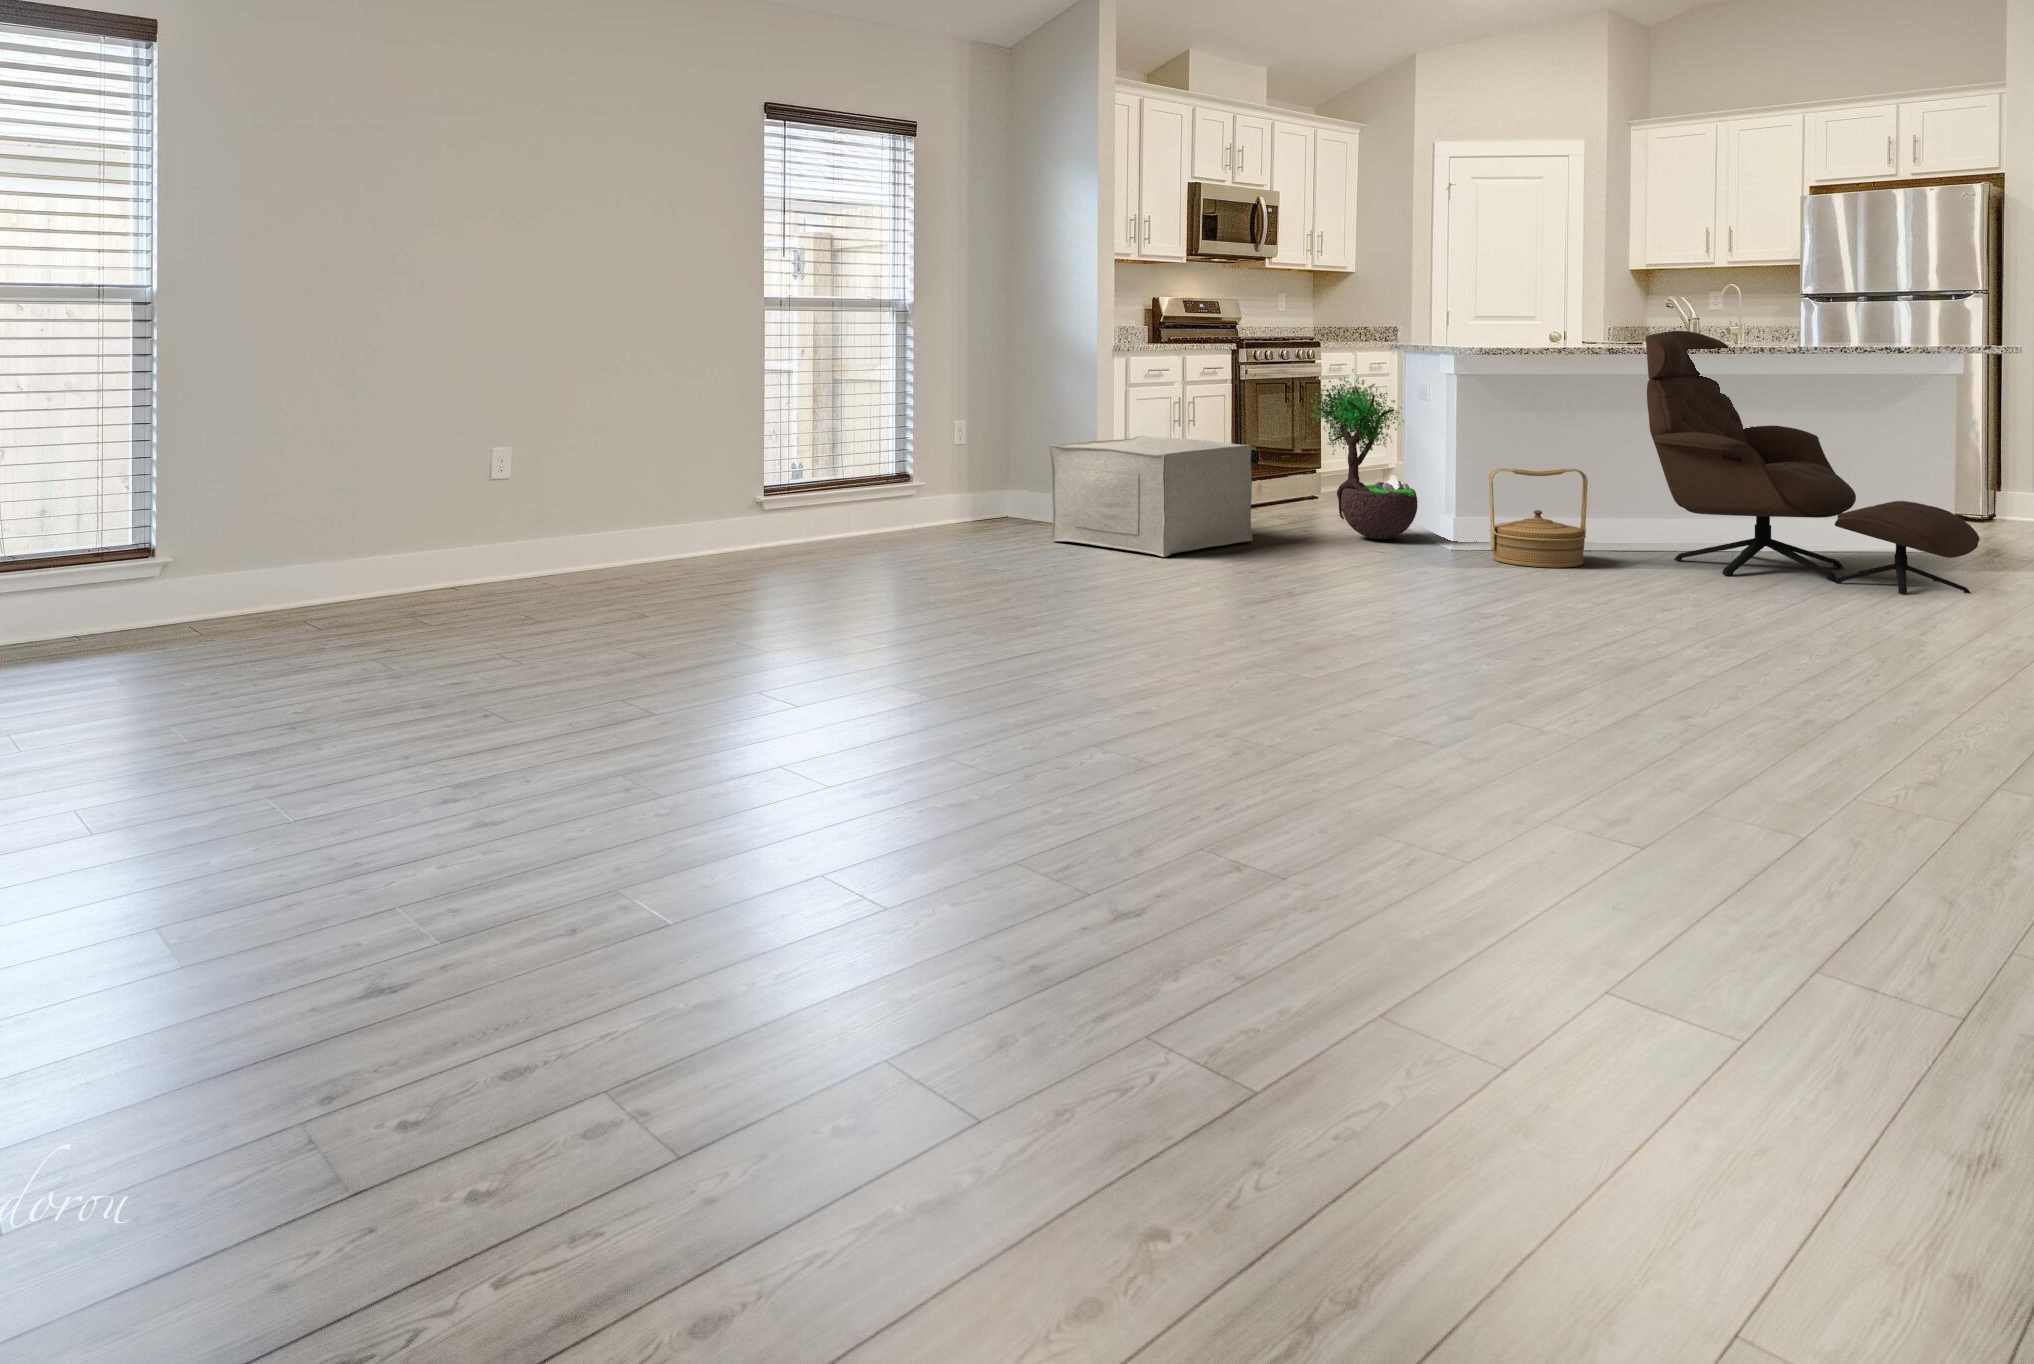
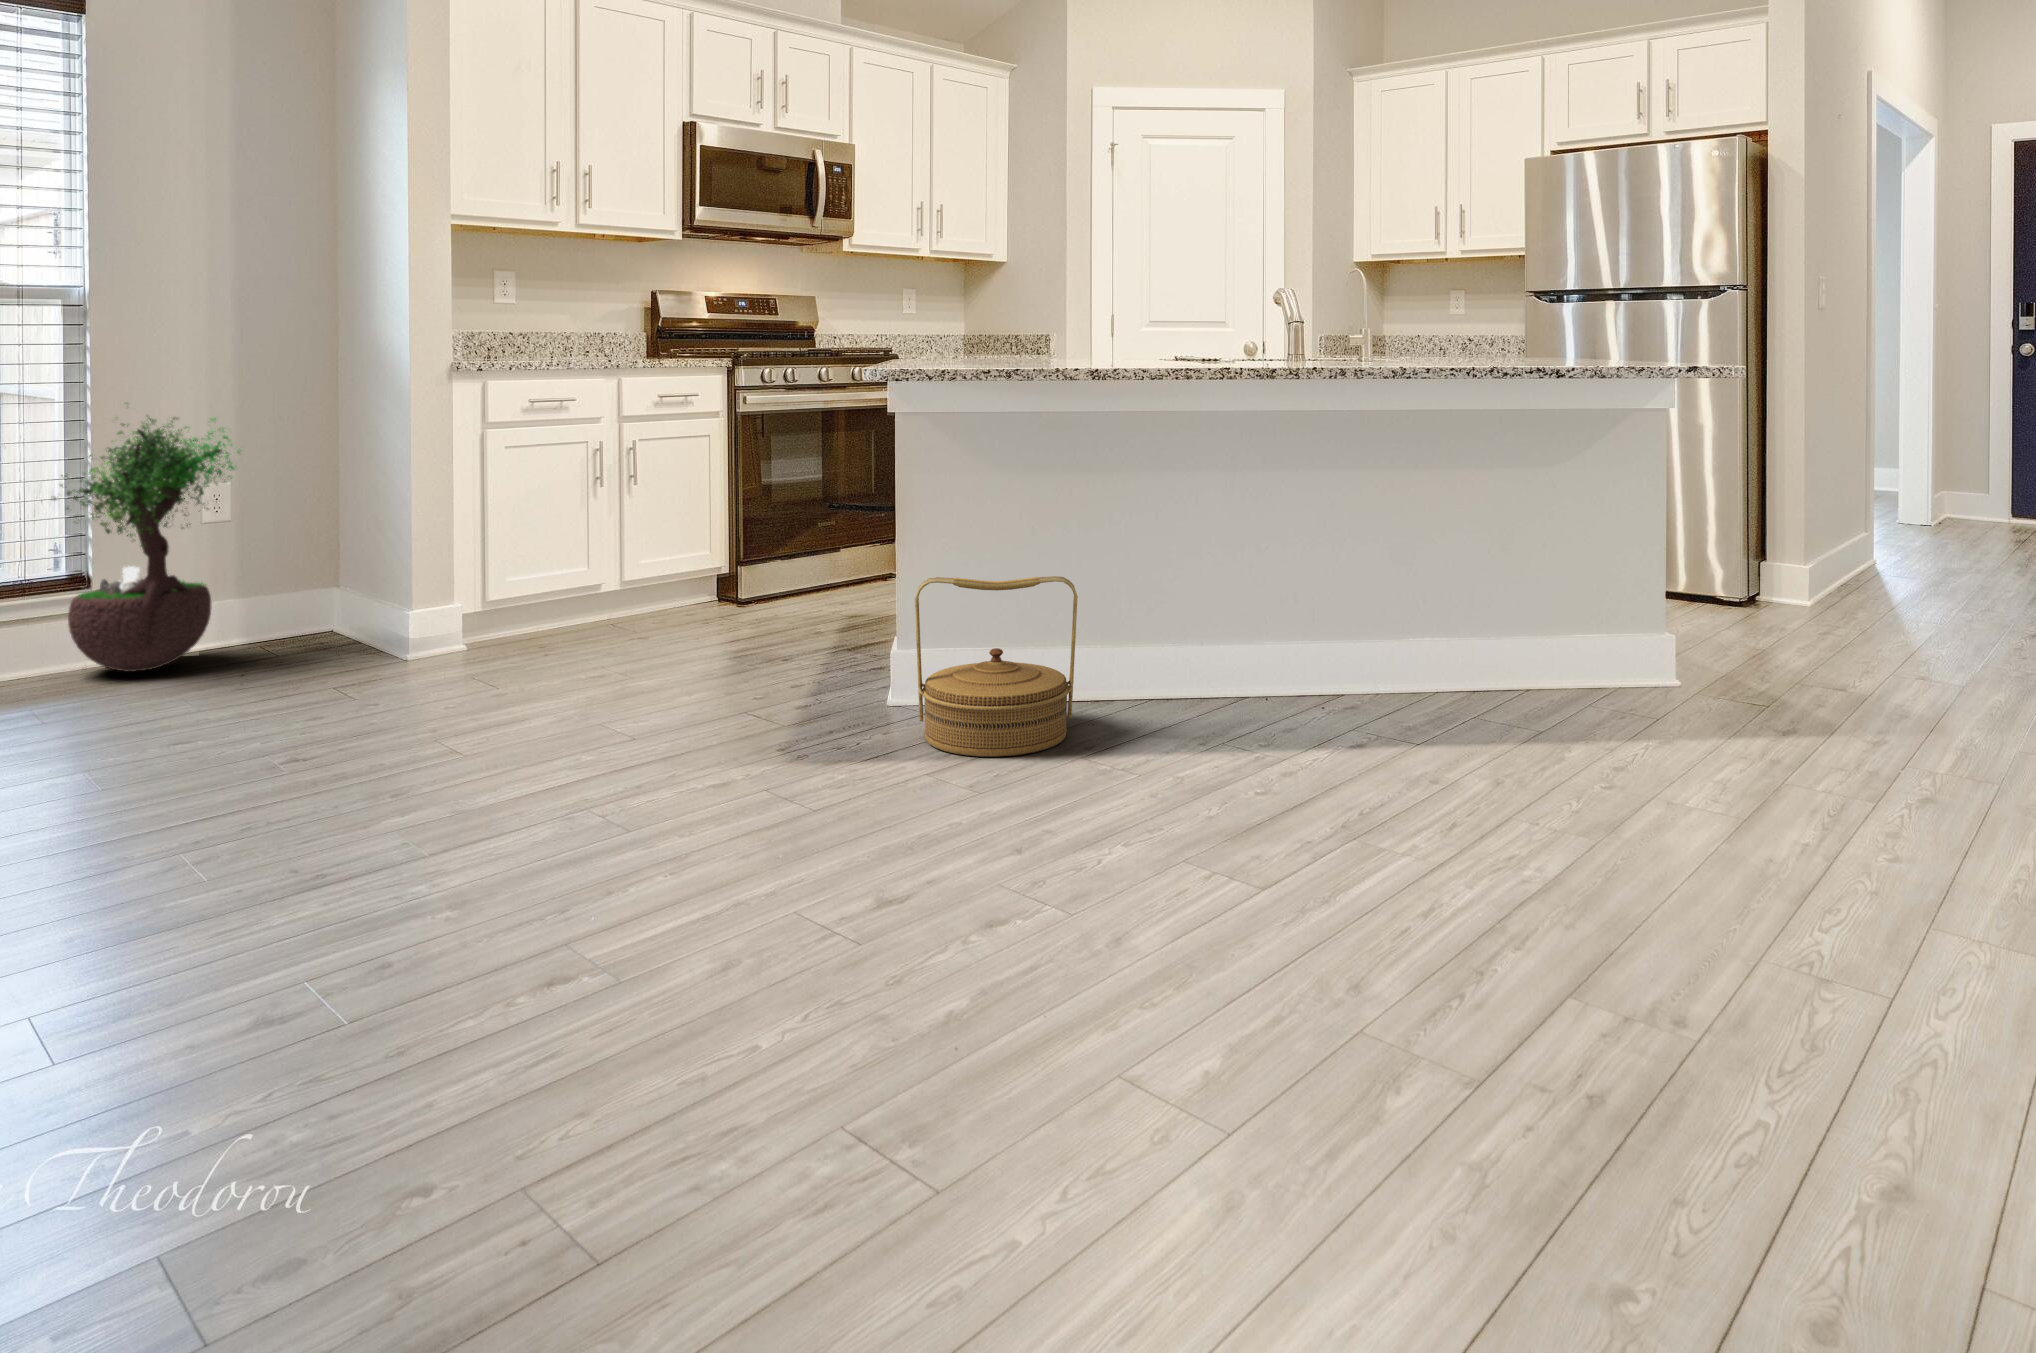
lounge chair: present [1646,331,1980,594] -> none [1171,344,1655,825]
potted tree: present [1310,369,1417,539] -> present [53,402,239,672]
ottoman: present [1049,436,1253,557] -> none [232,509,595,747]

